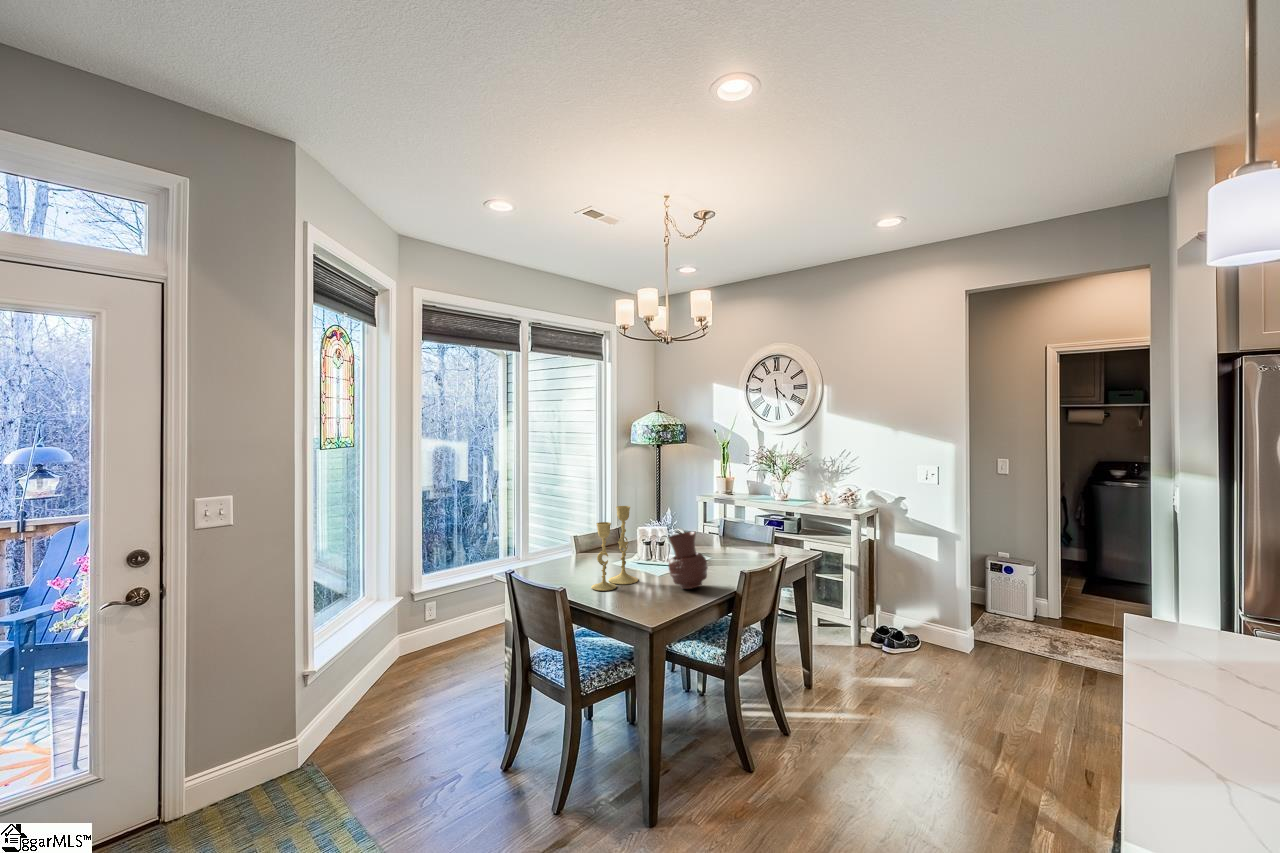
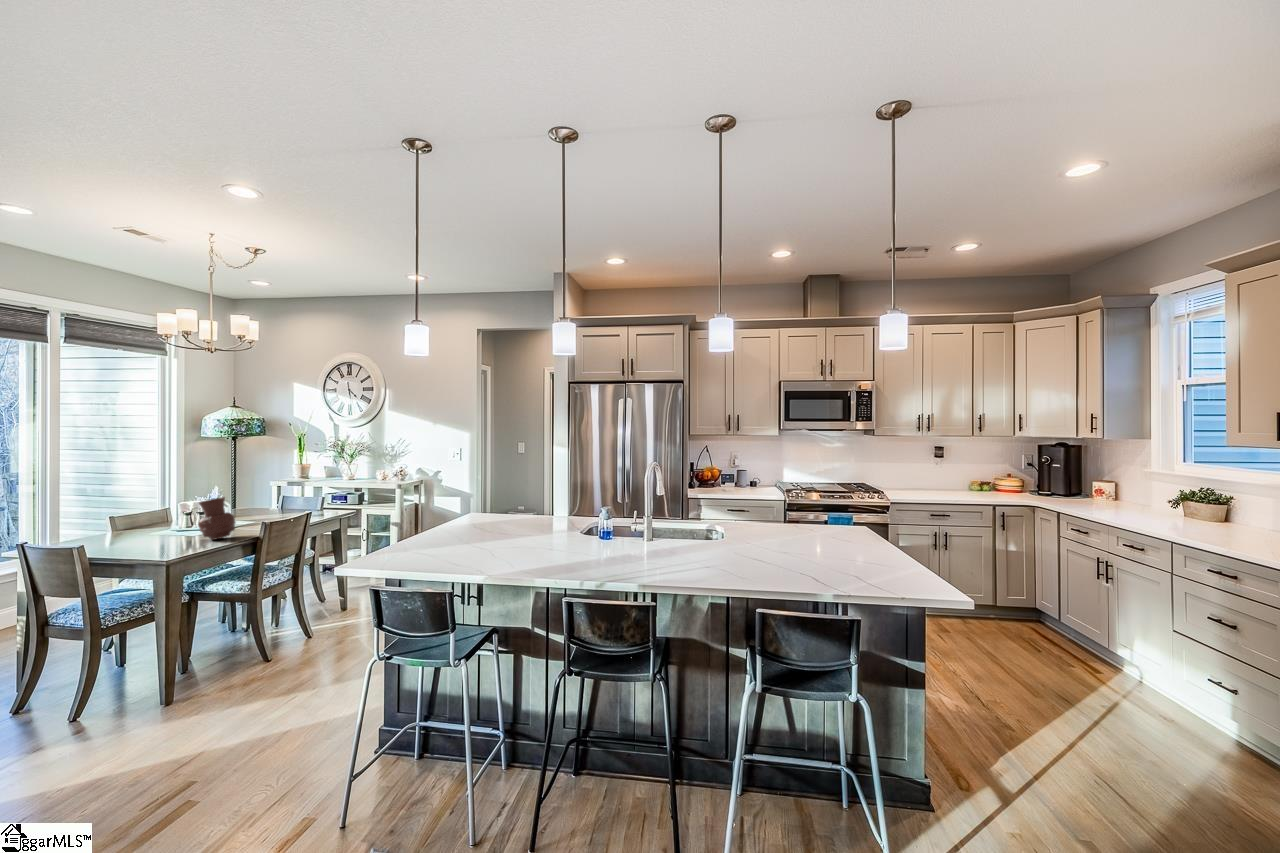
candlestick: present [591,506,638,591] -> none [119,481,172,549]

